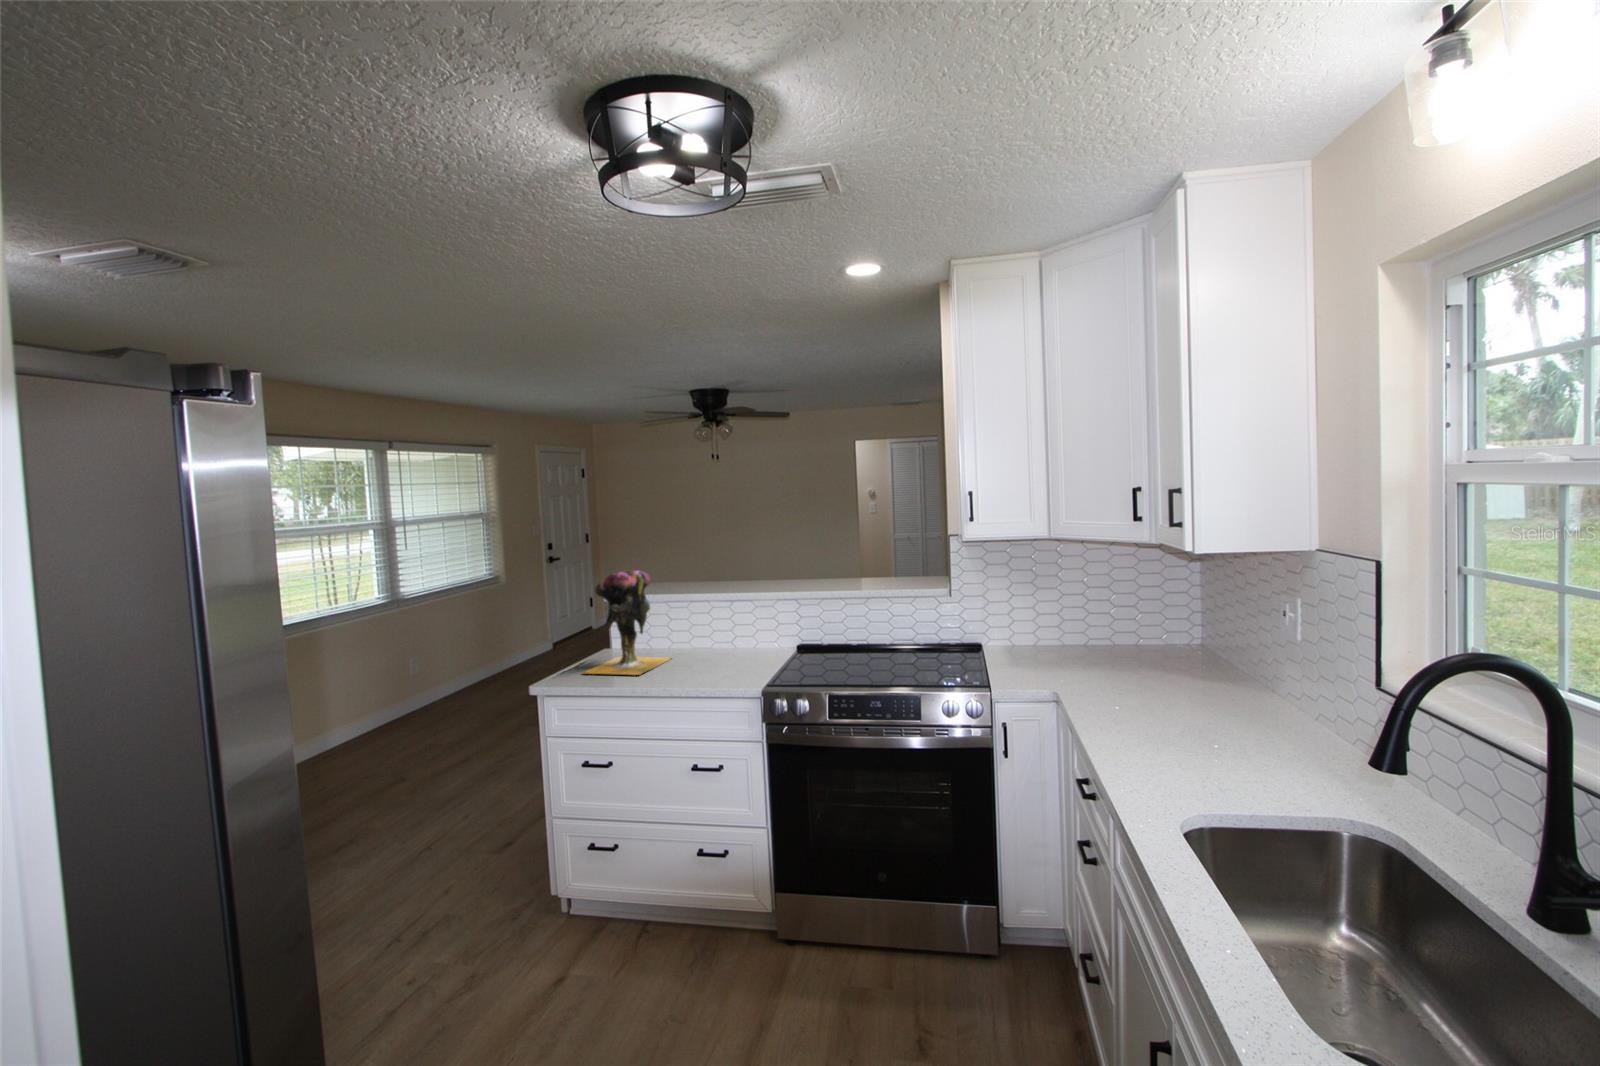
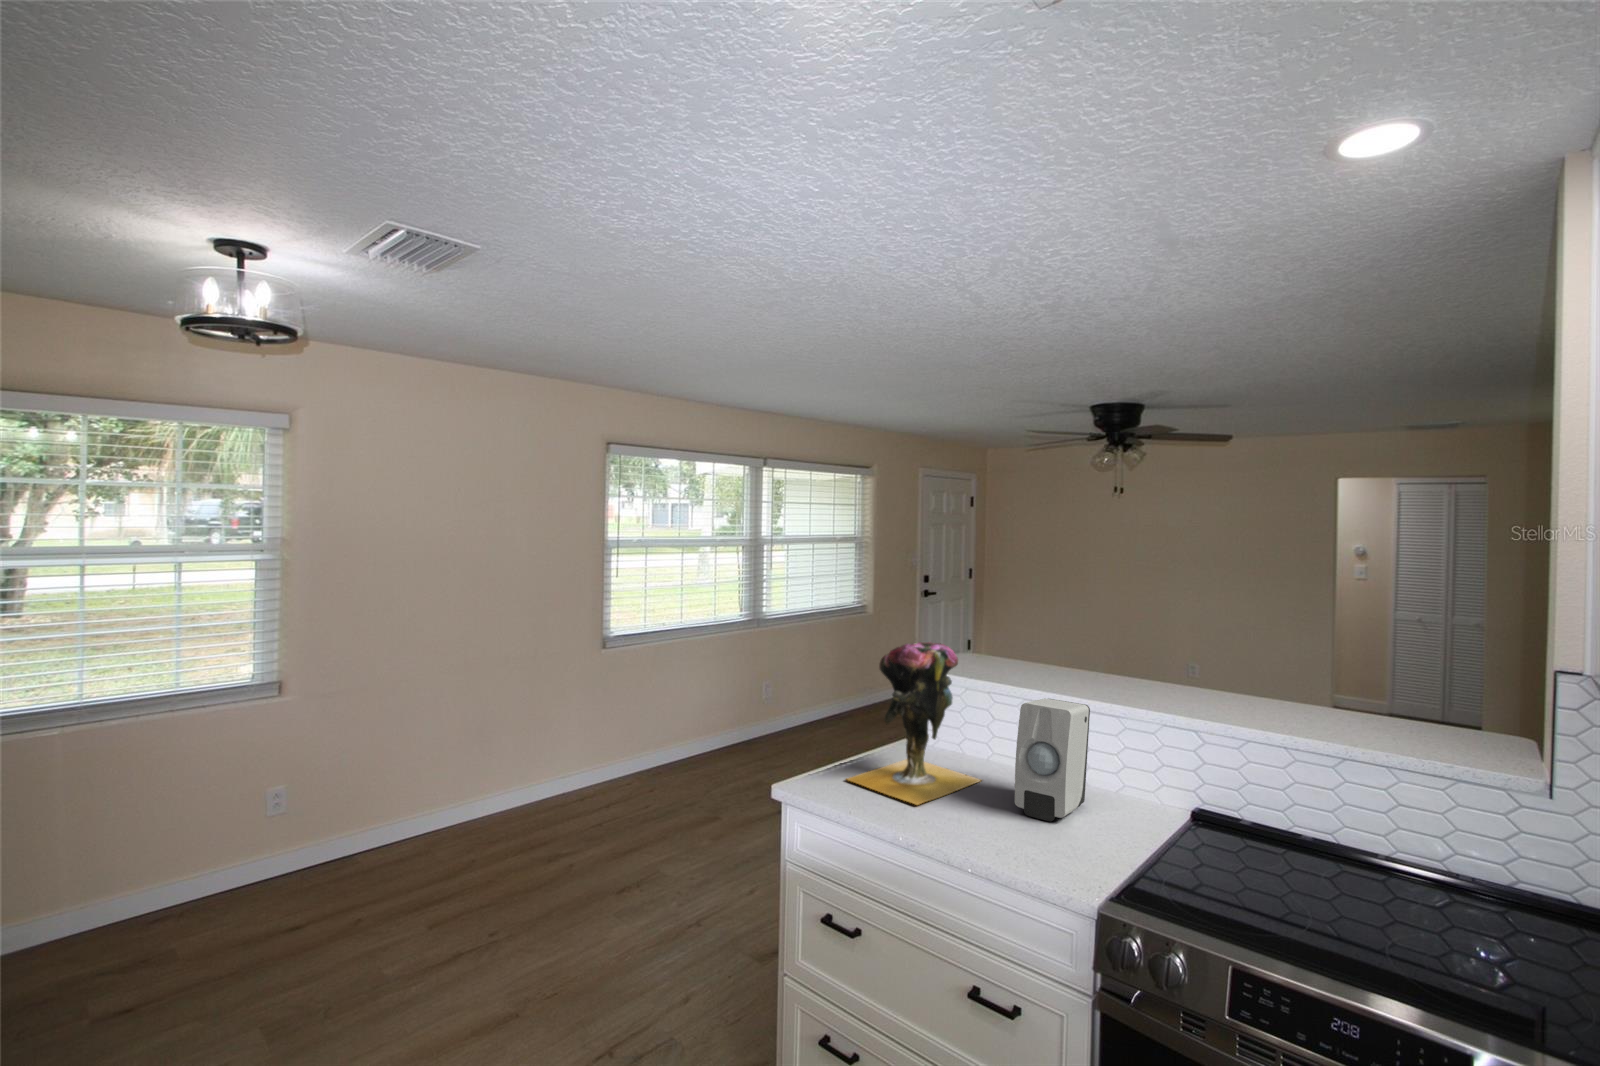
soap dispenser: none [699,594,739,666] -> present [1015,698,1090,821]

